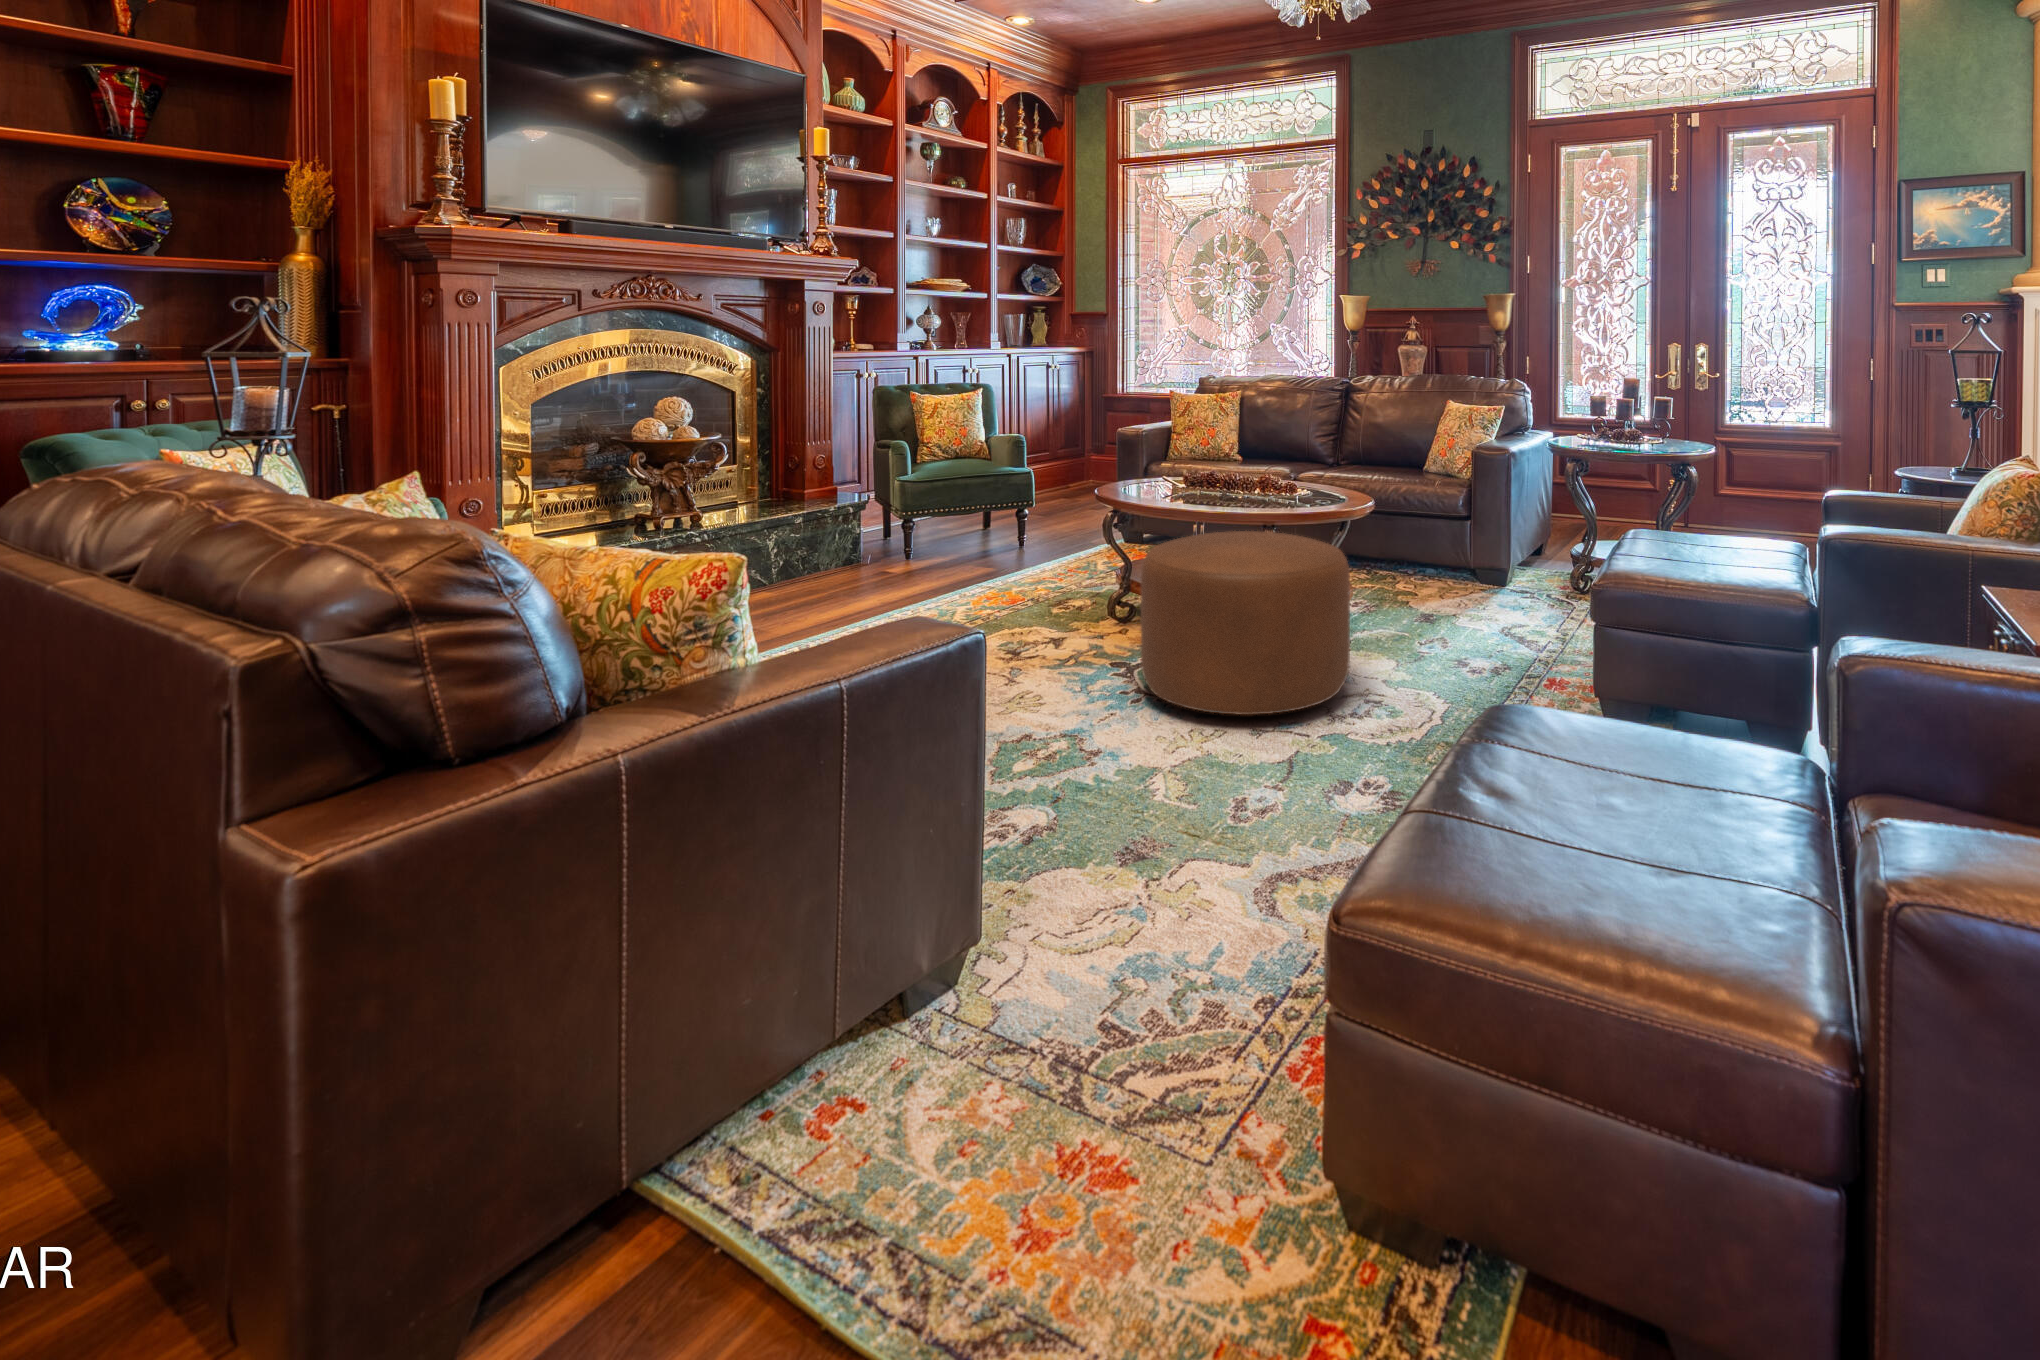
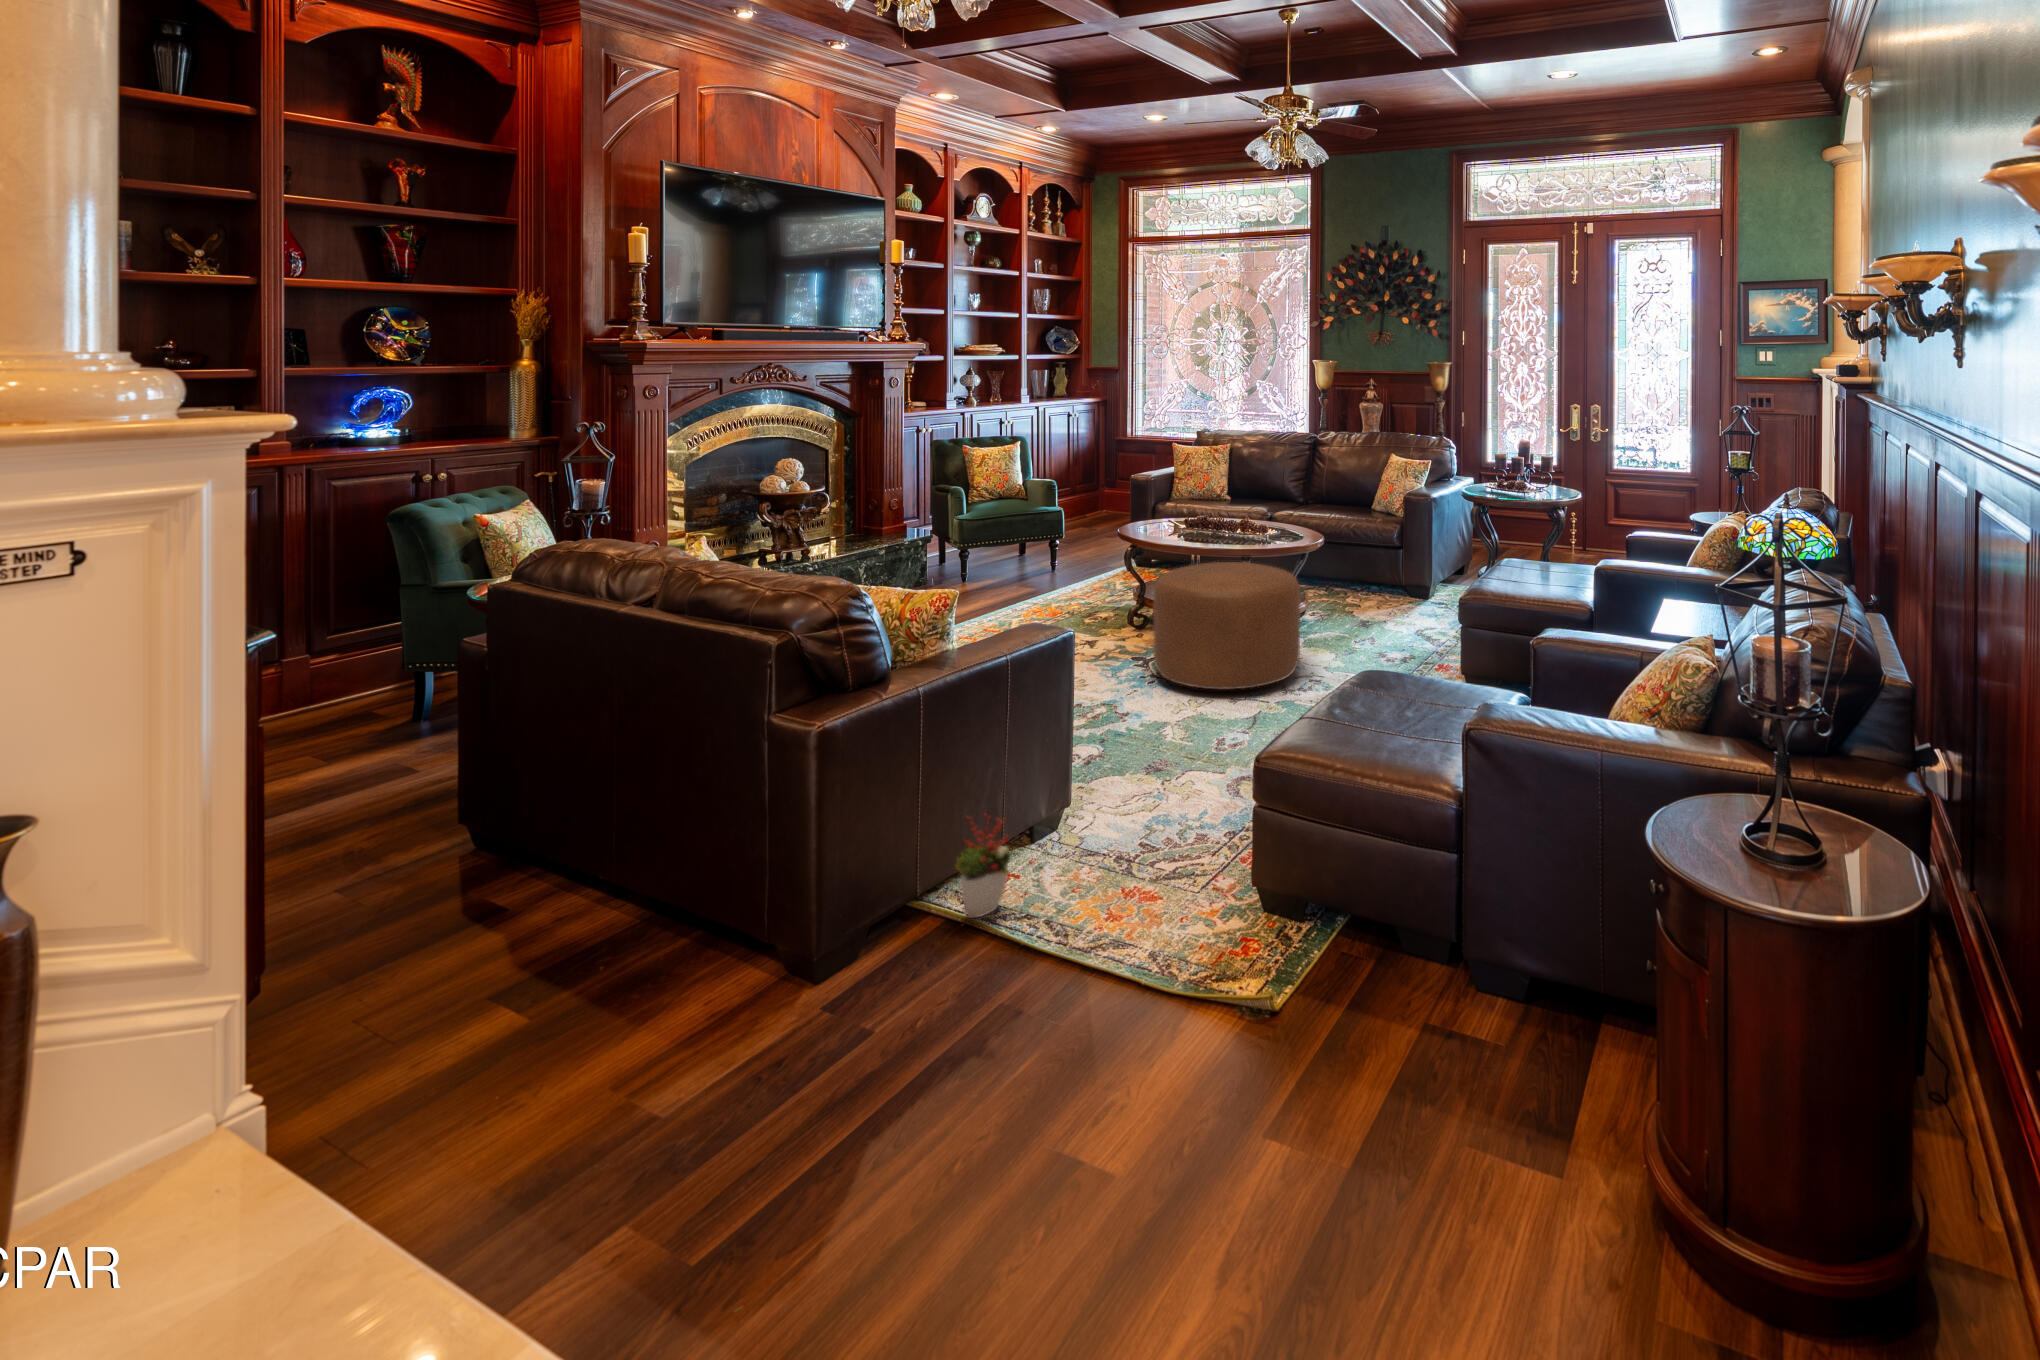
decorative plant: none [709,1005,834,1224] -> present [955,814,1010,918]

